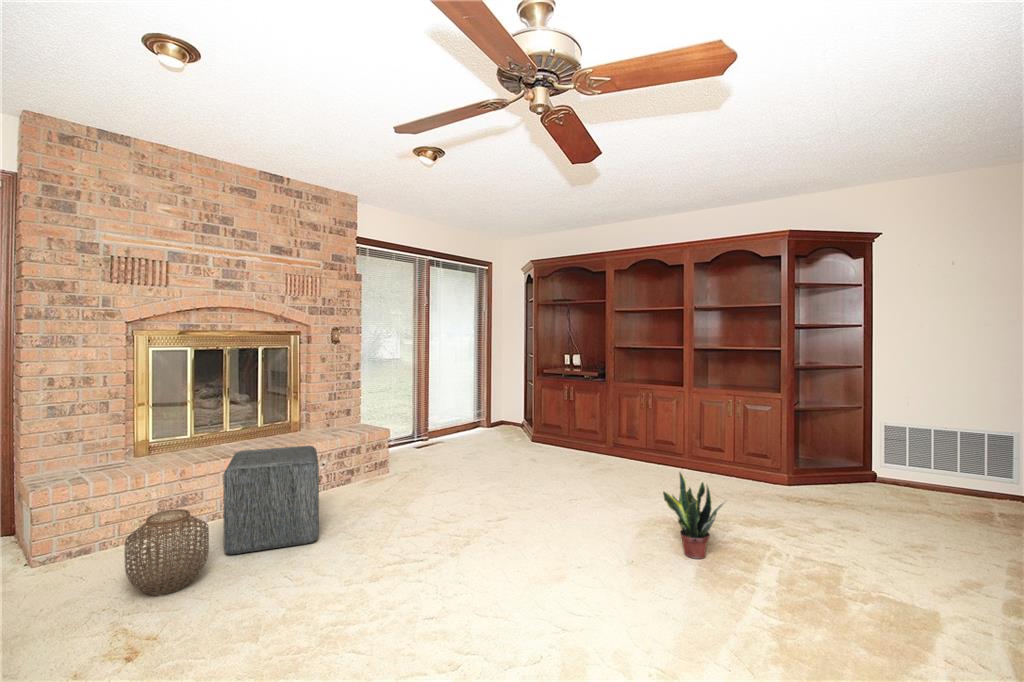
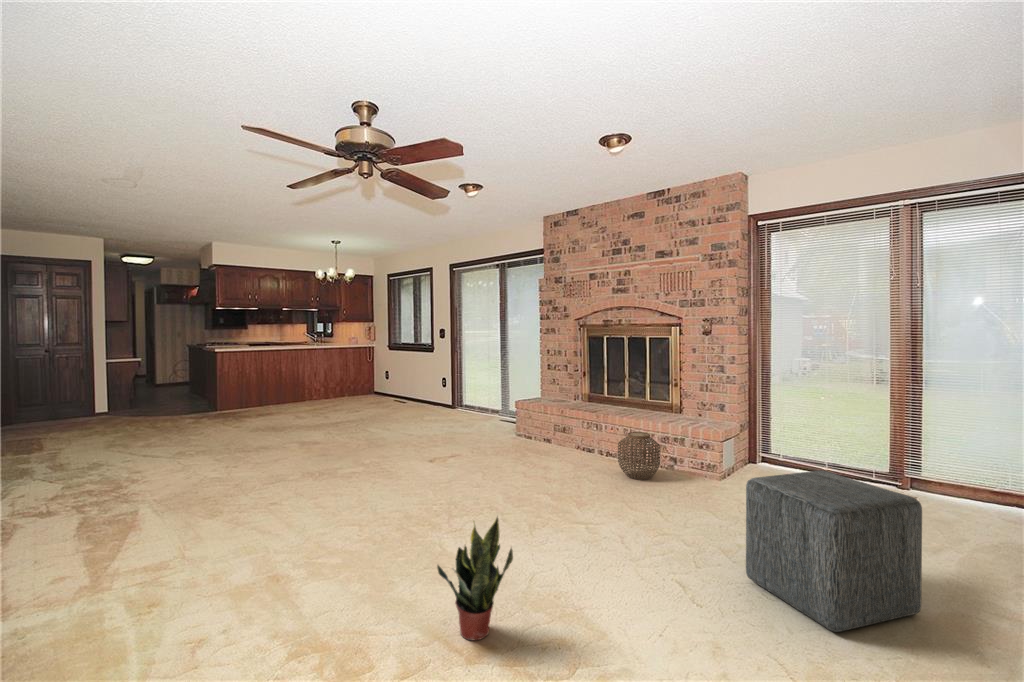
ottoman: present [223,446,319,554] -> present [746,470,922,632]
woven basket: present [125,509,209,596] -> present [618,432,660,480]

